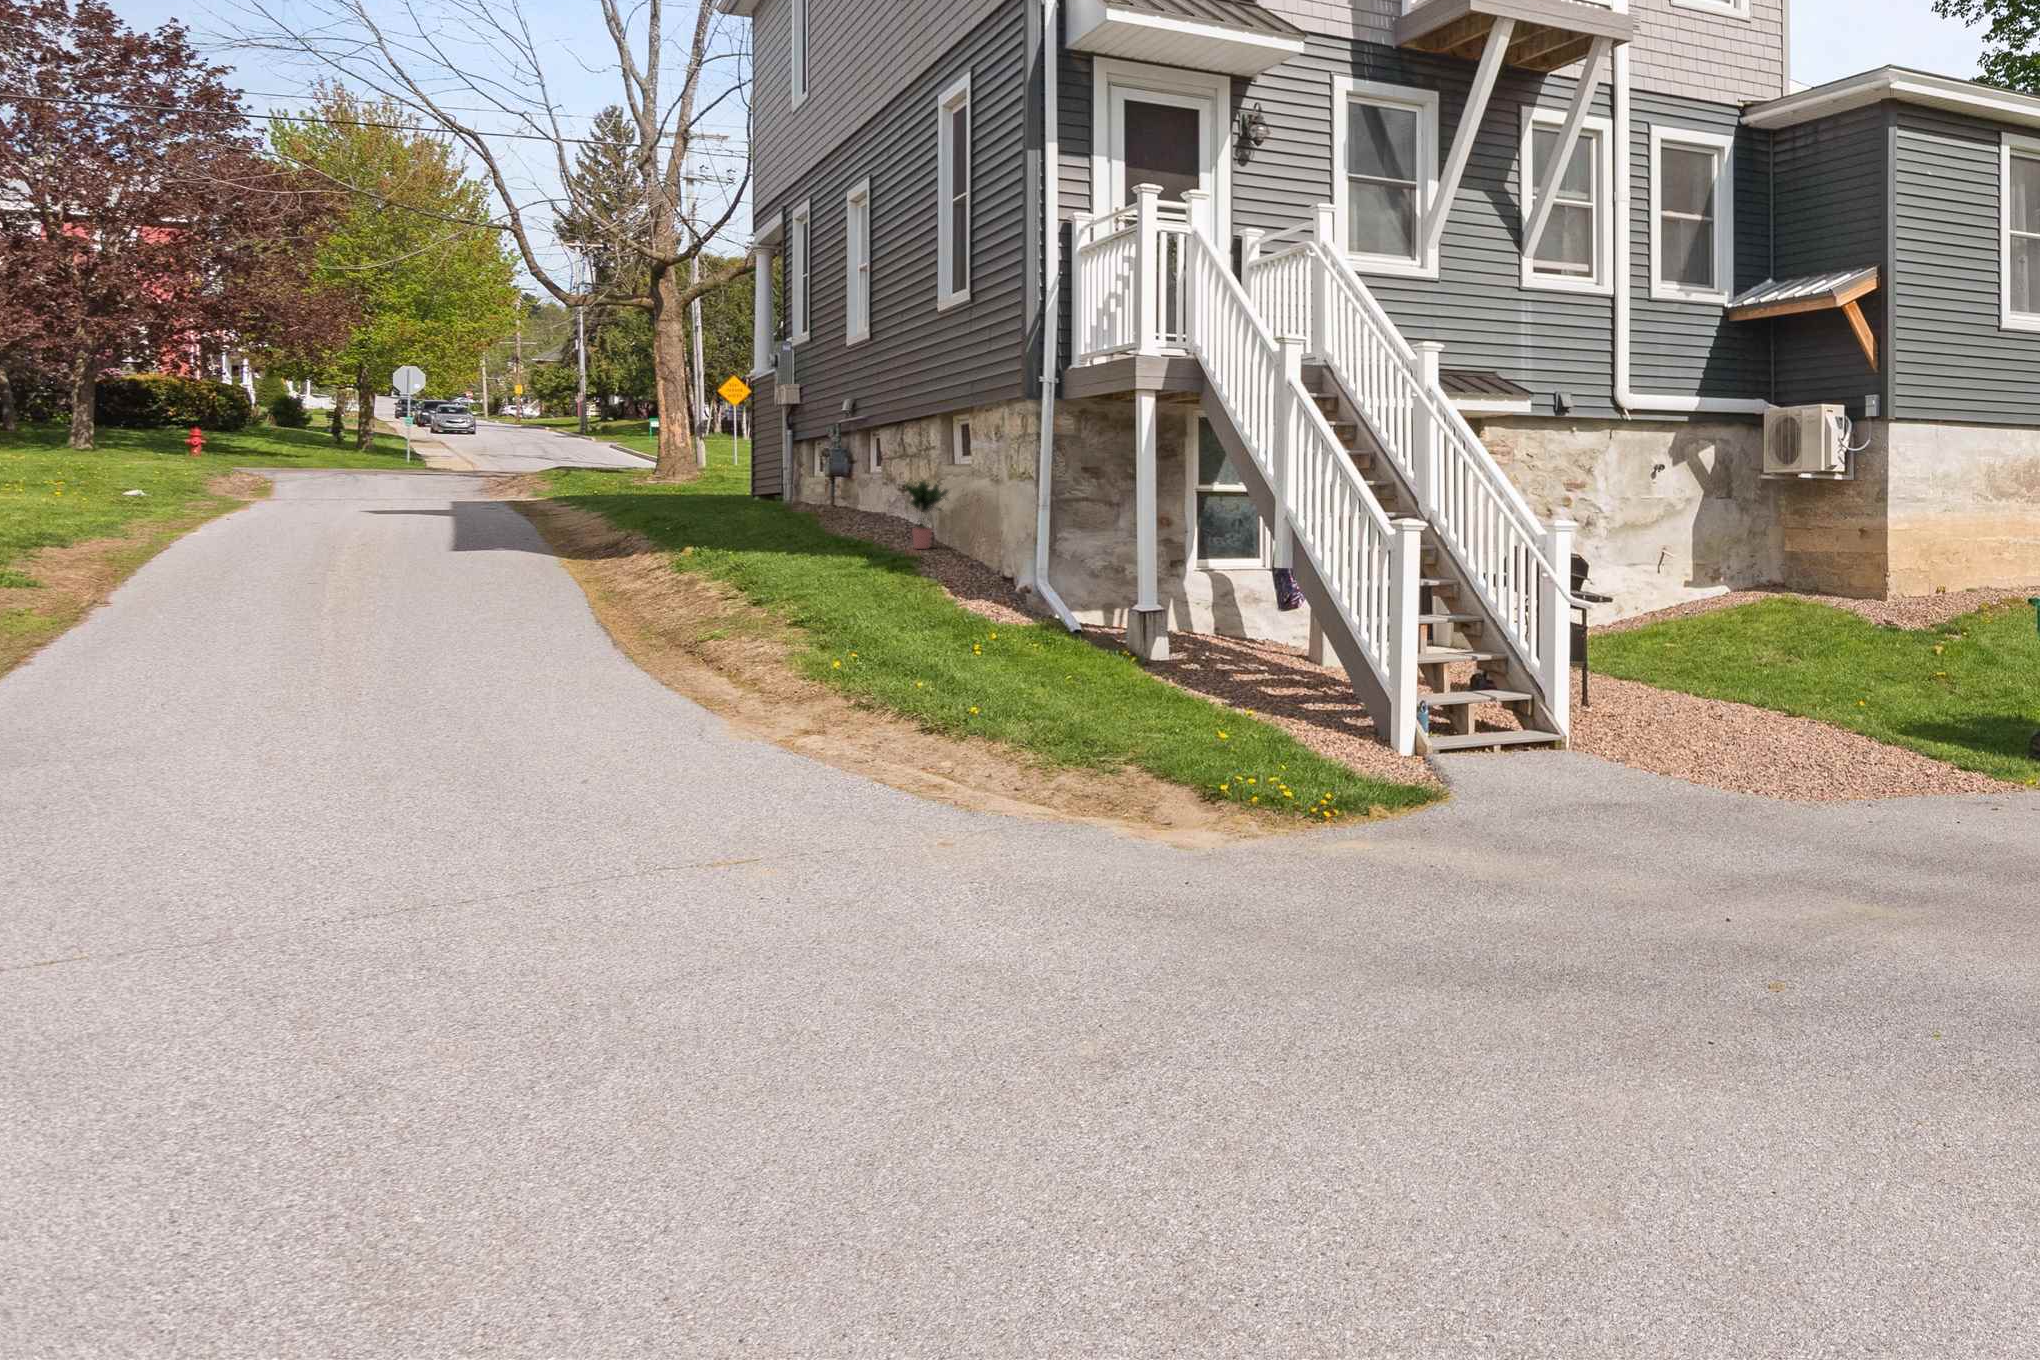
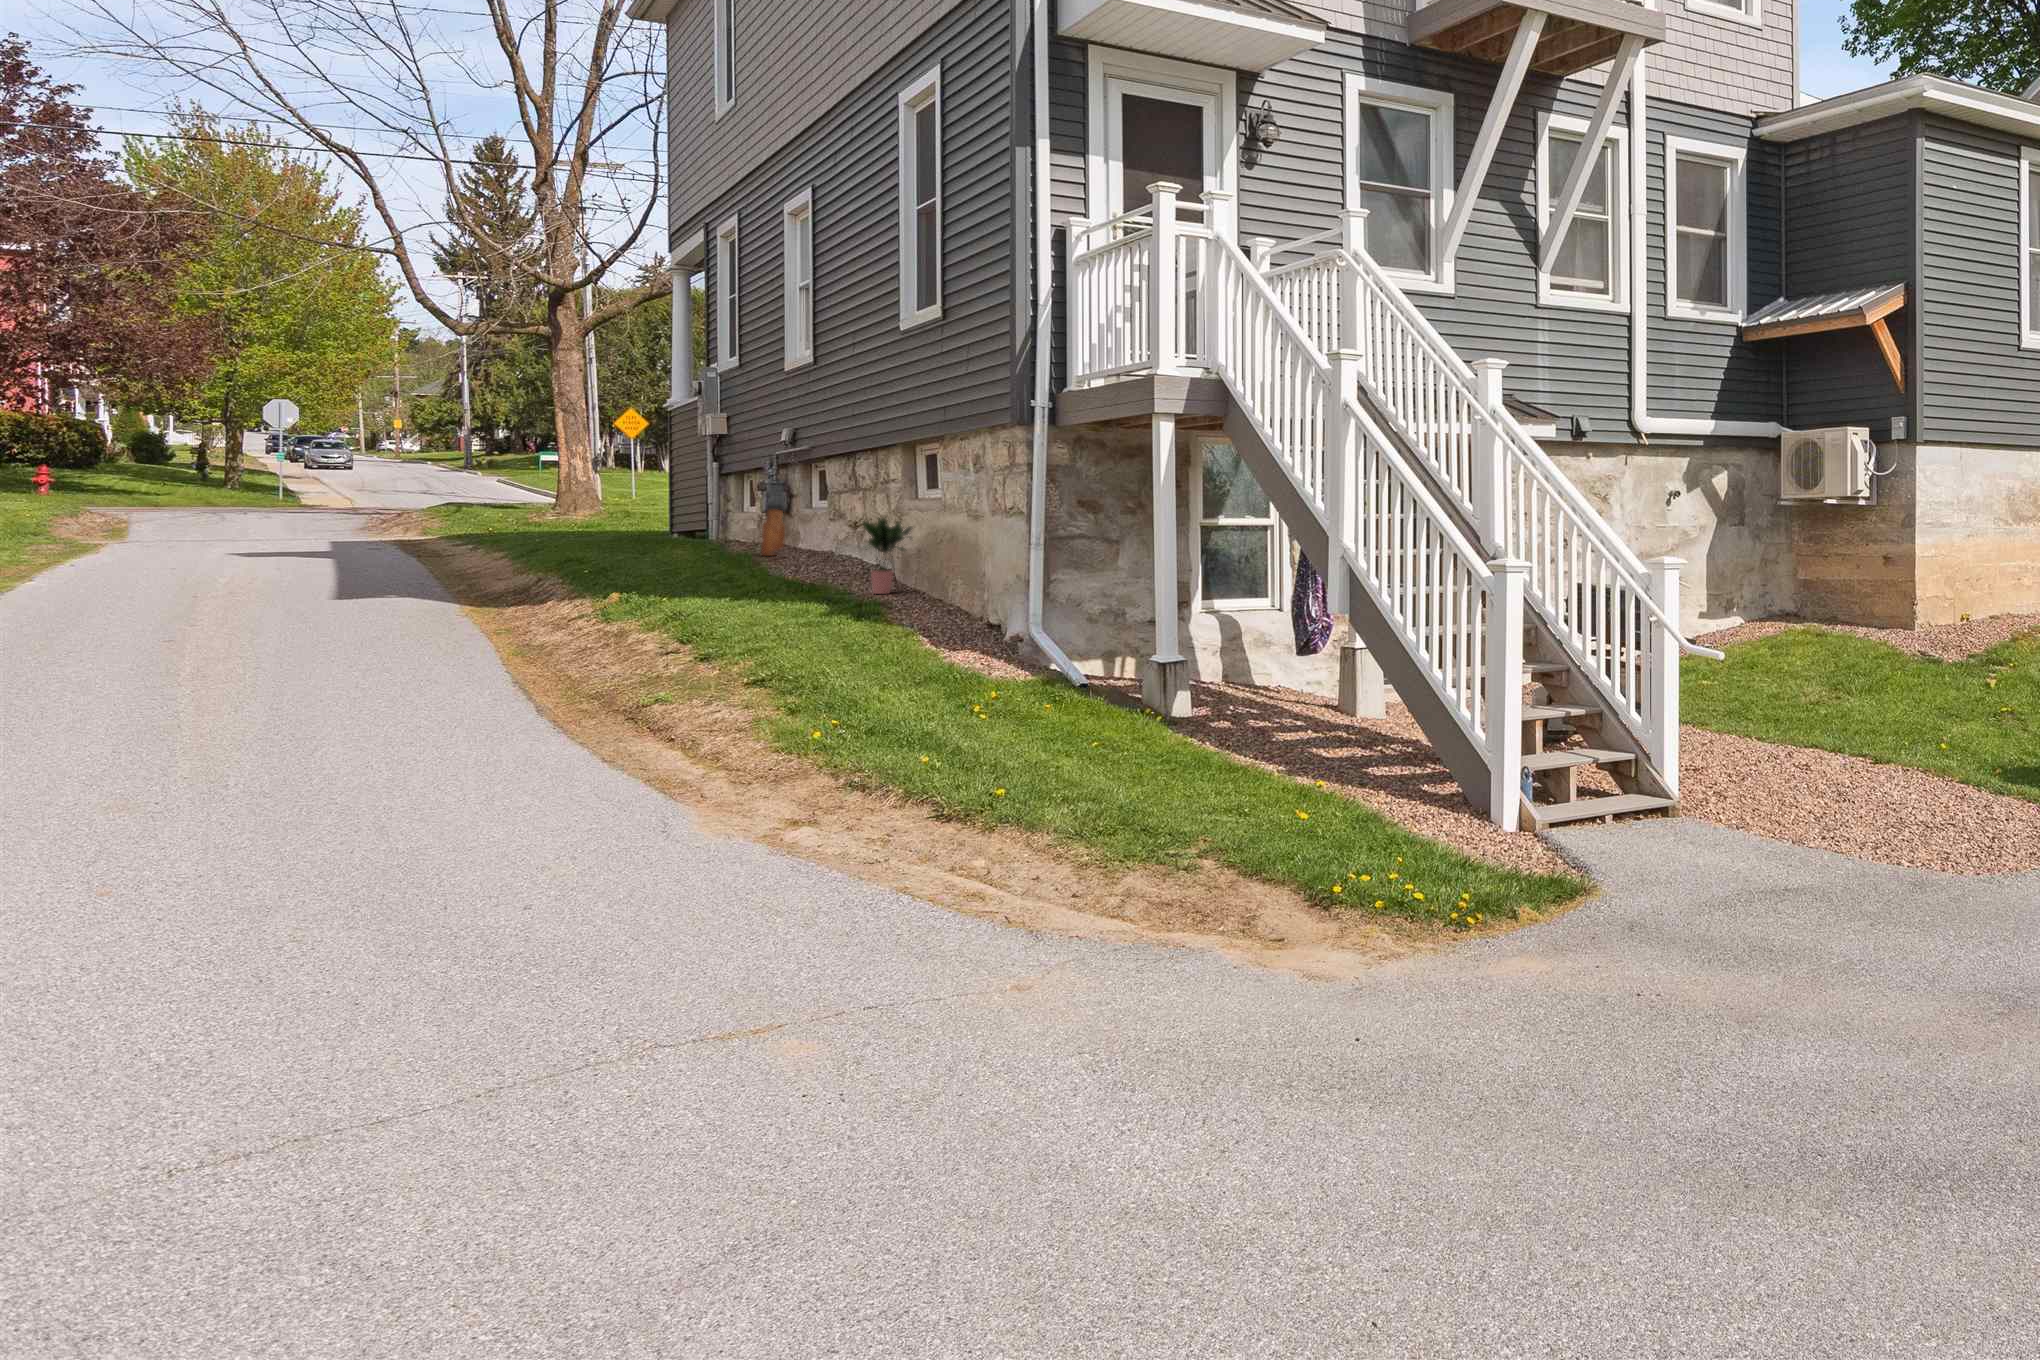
watering can: none [827,474,848,516] -> present [761,510,785,556]

